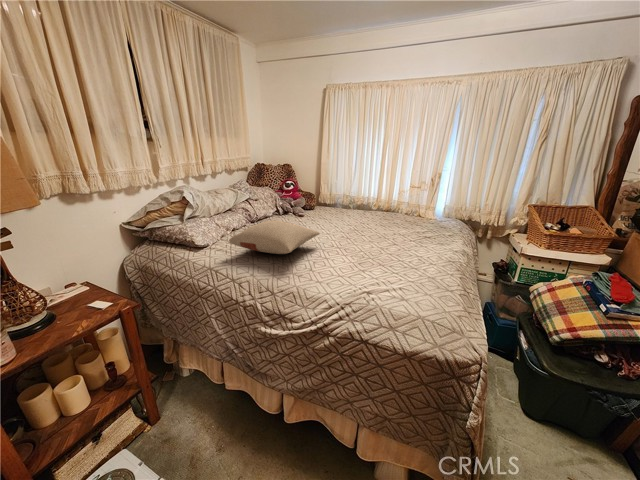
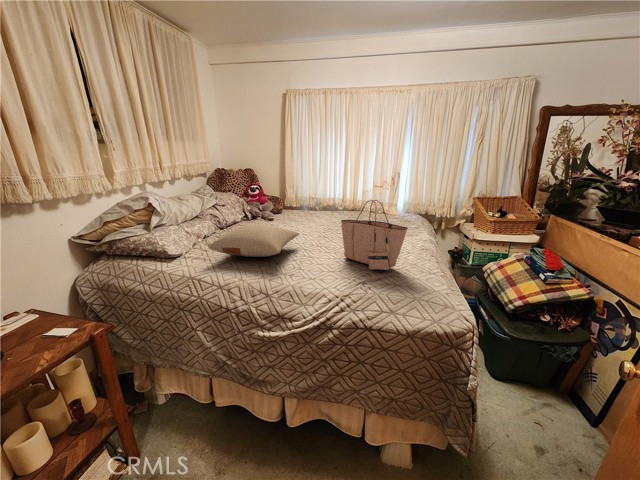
tote bag: none [359,204,427,281] -> present [341,200,408,270]

